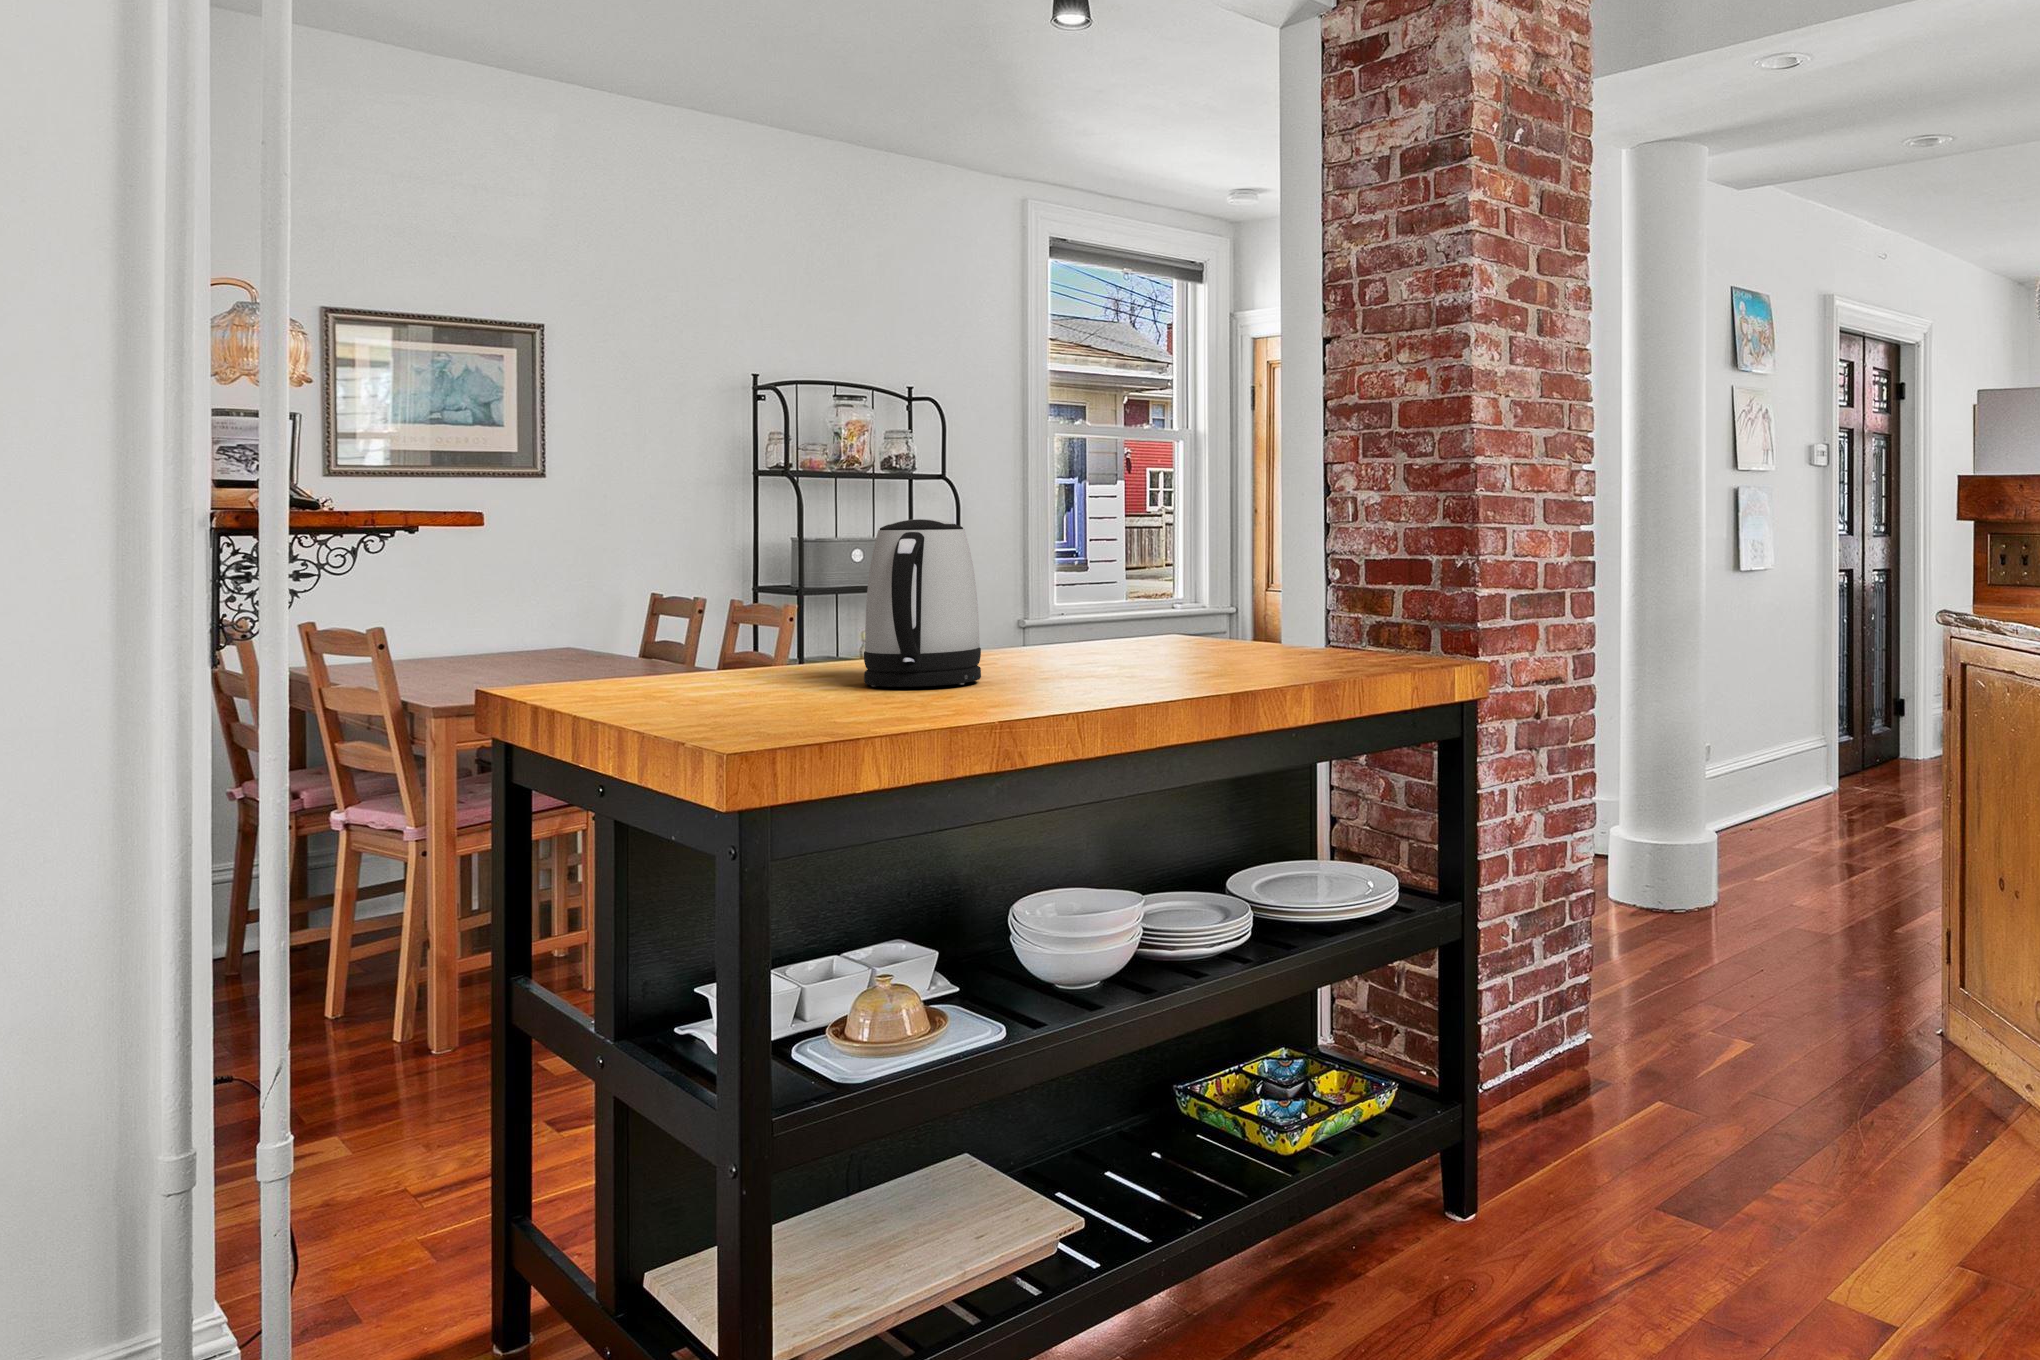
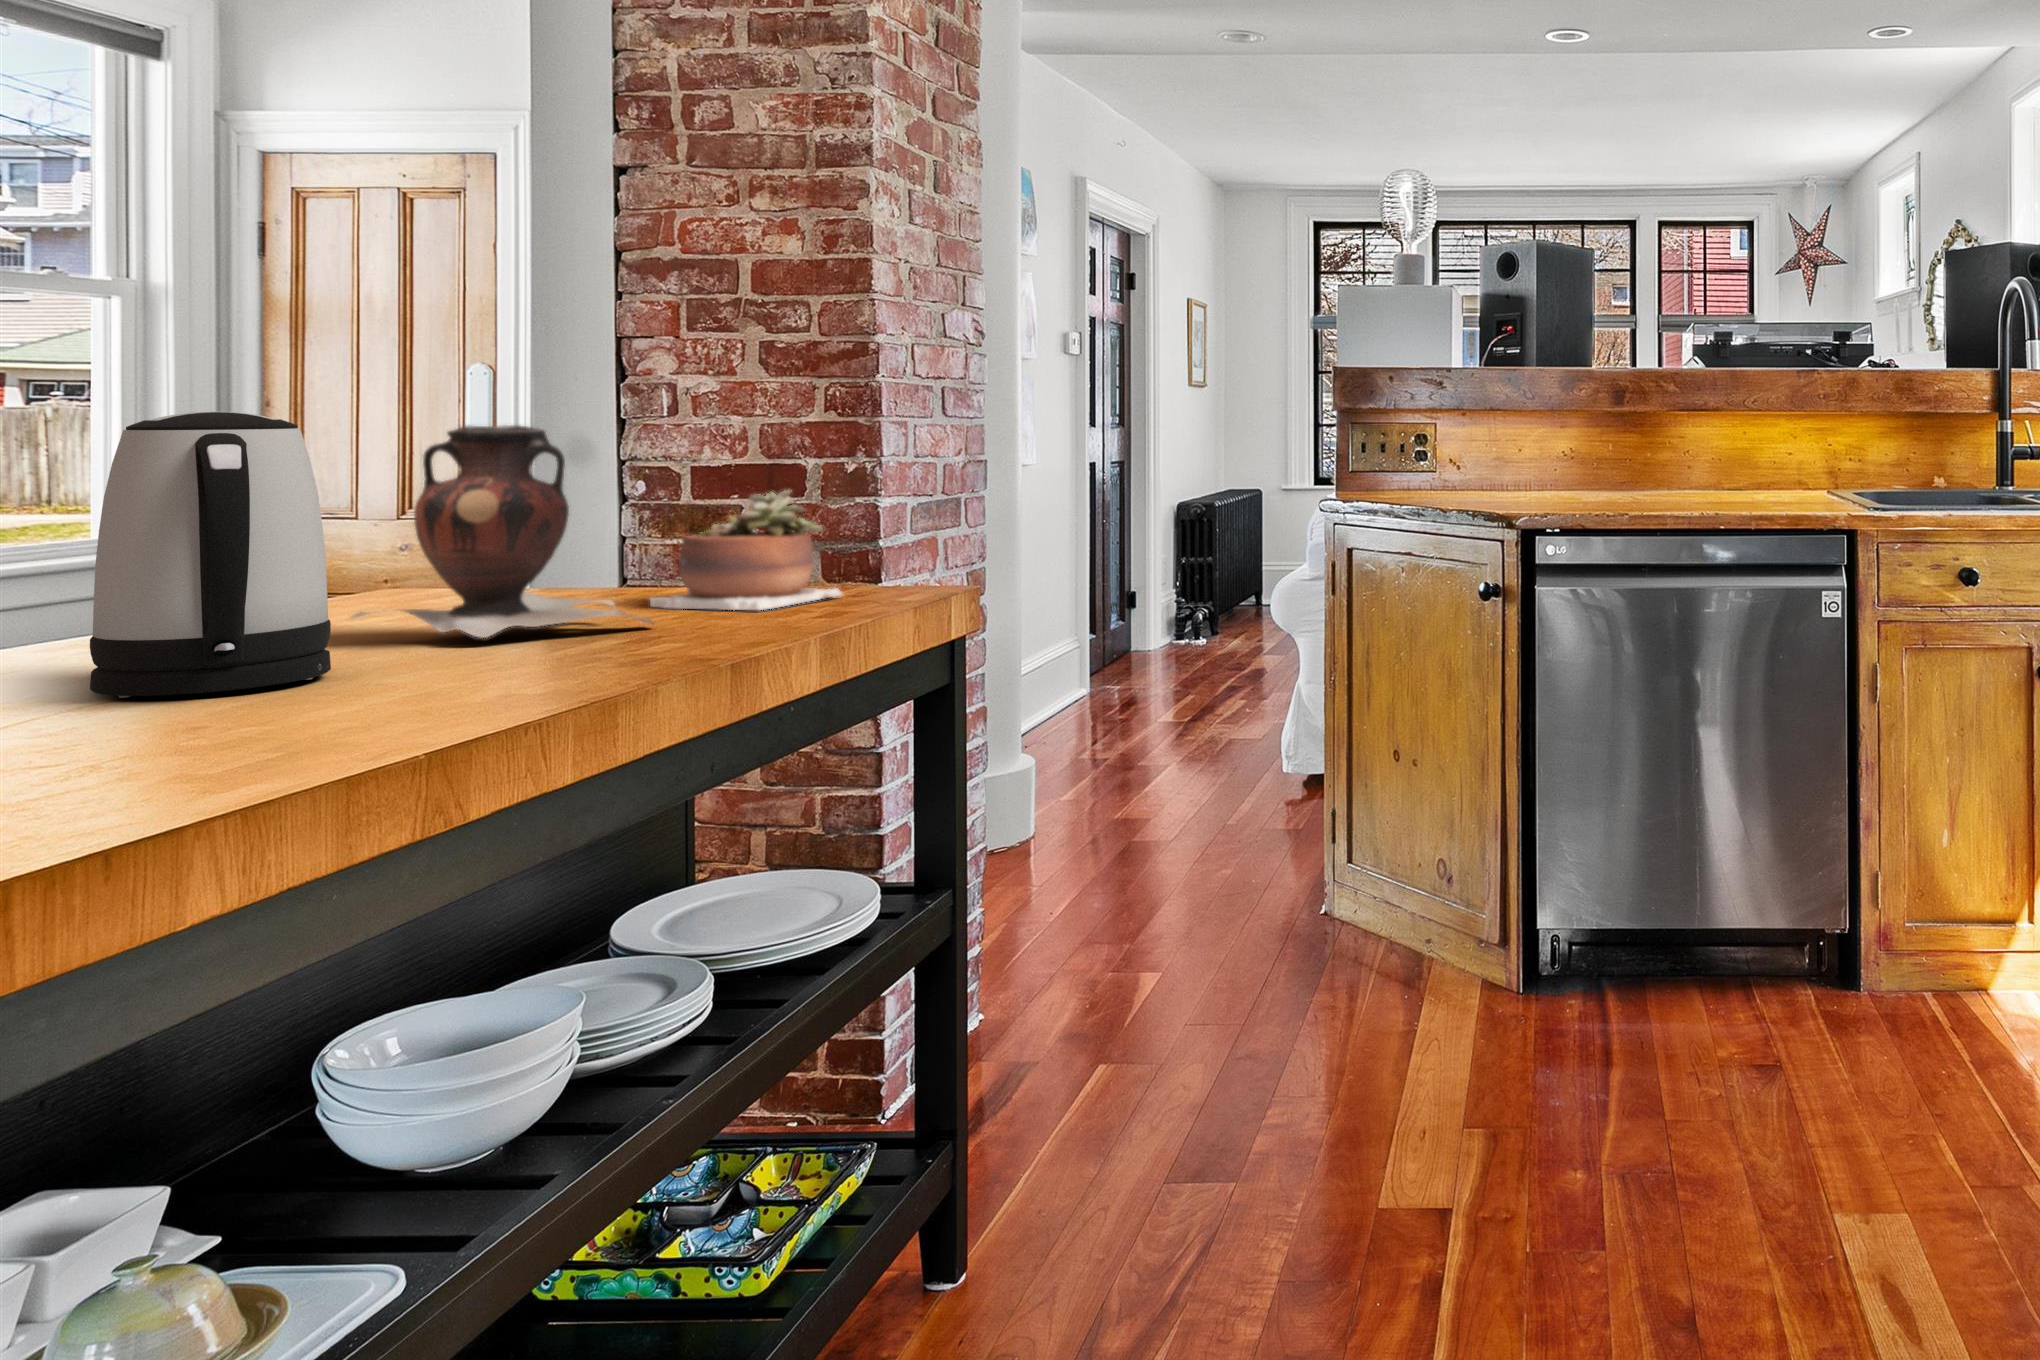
vase: none [1025,528,1200,668] -> present [351,425,652,638]
succulent plant: none [1230,576,1359,664] -> present [650,490,841,610]

